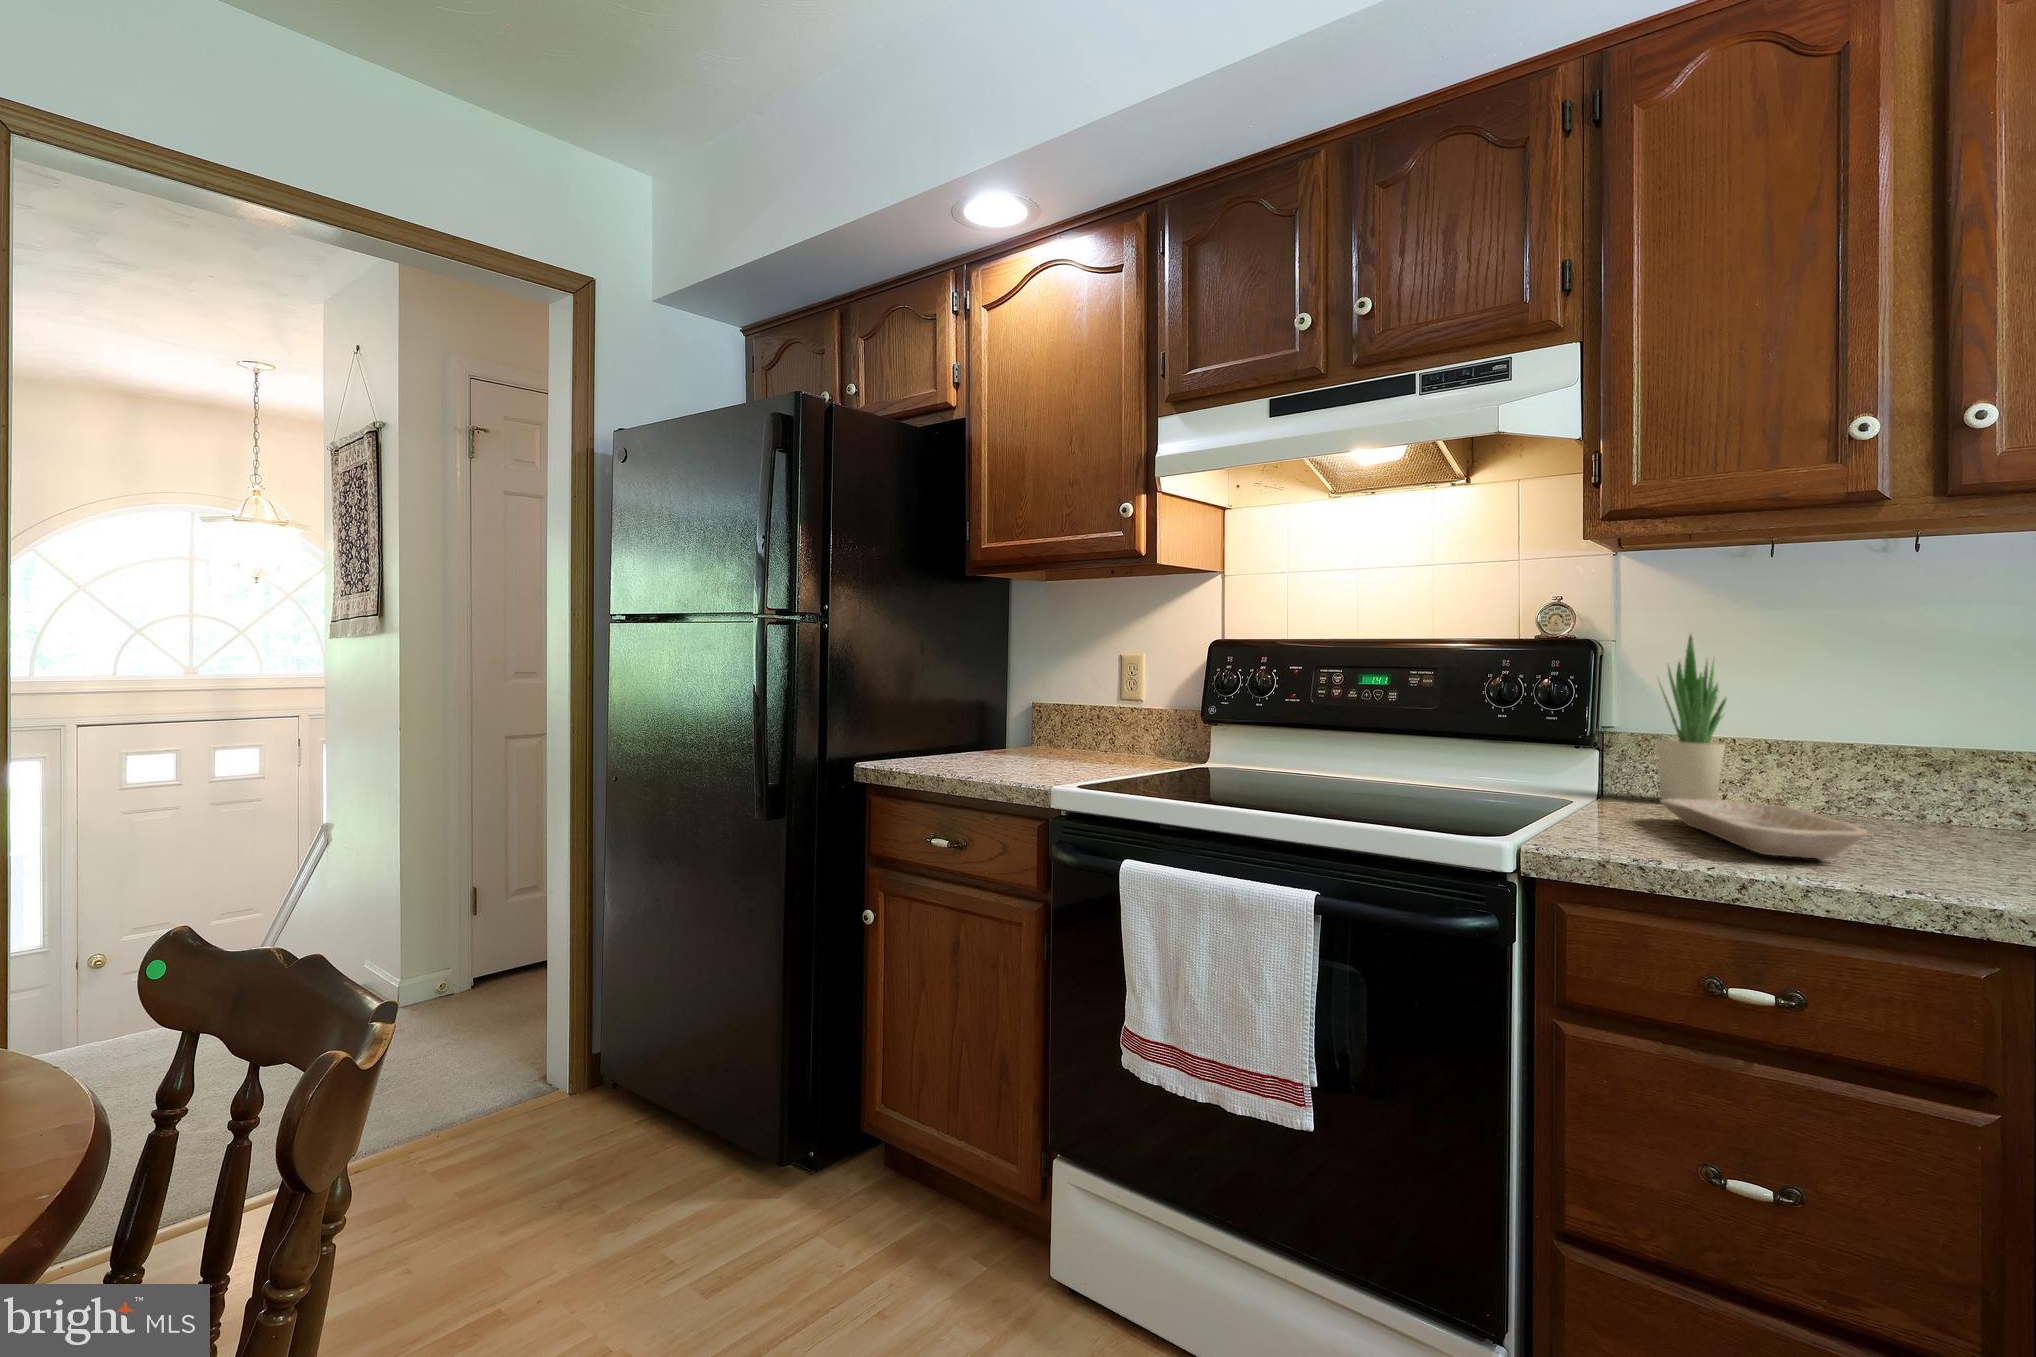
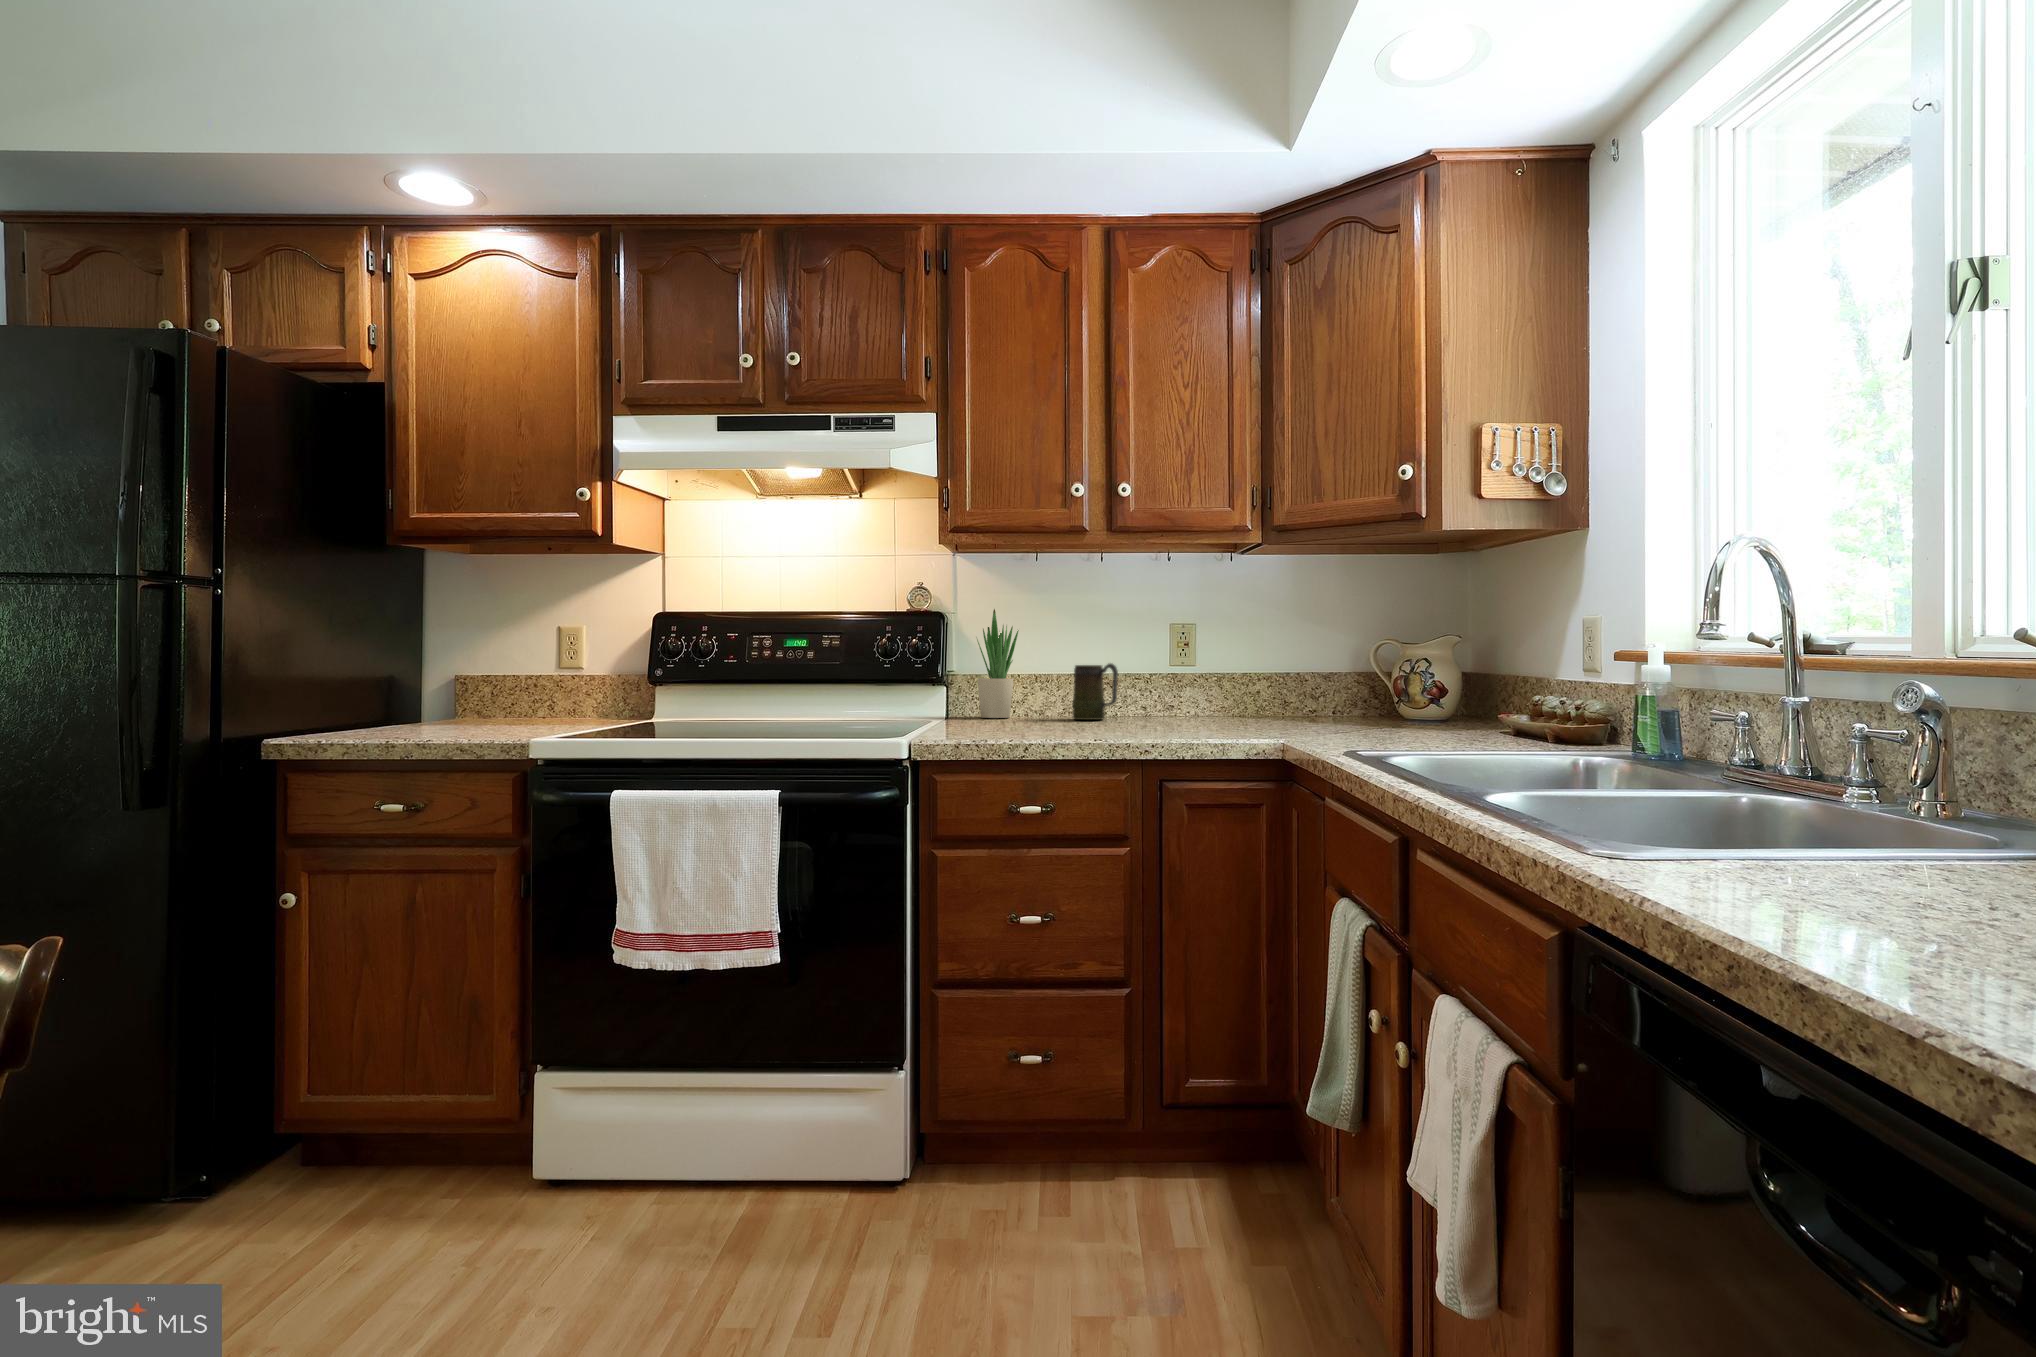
mug: none [1844,729,1953,828] -> present [1072,663,1118,720]
tray: present [1660,799,1868,858] -> none [985,710,1086,733]

